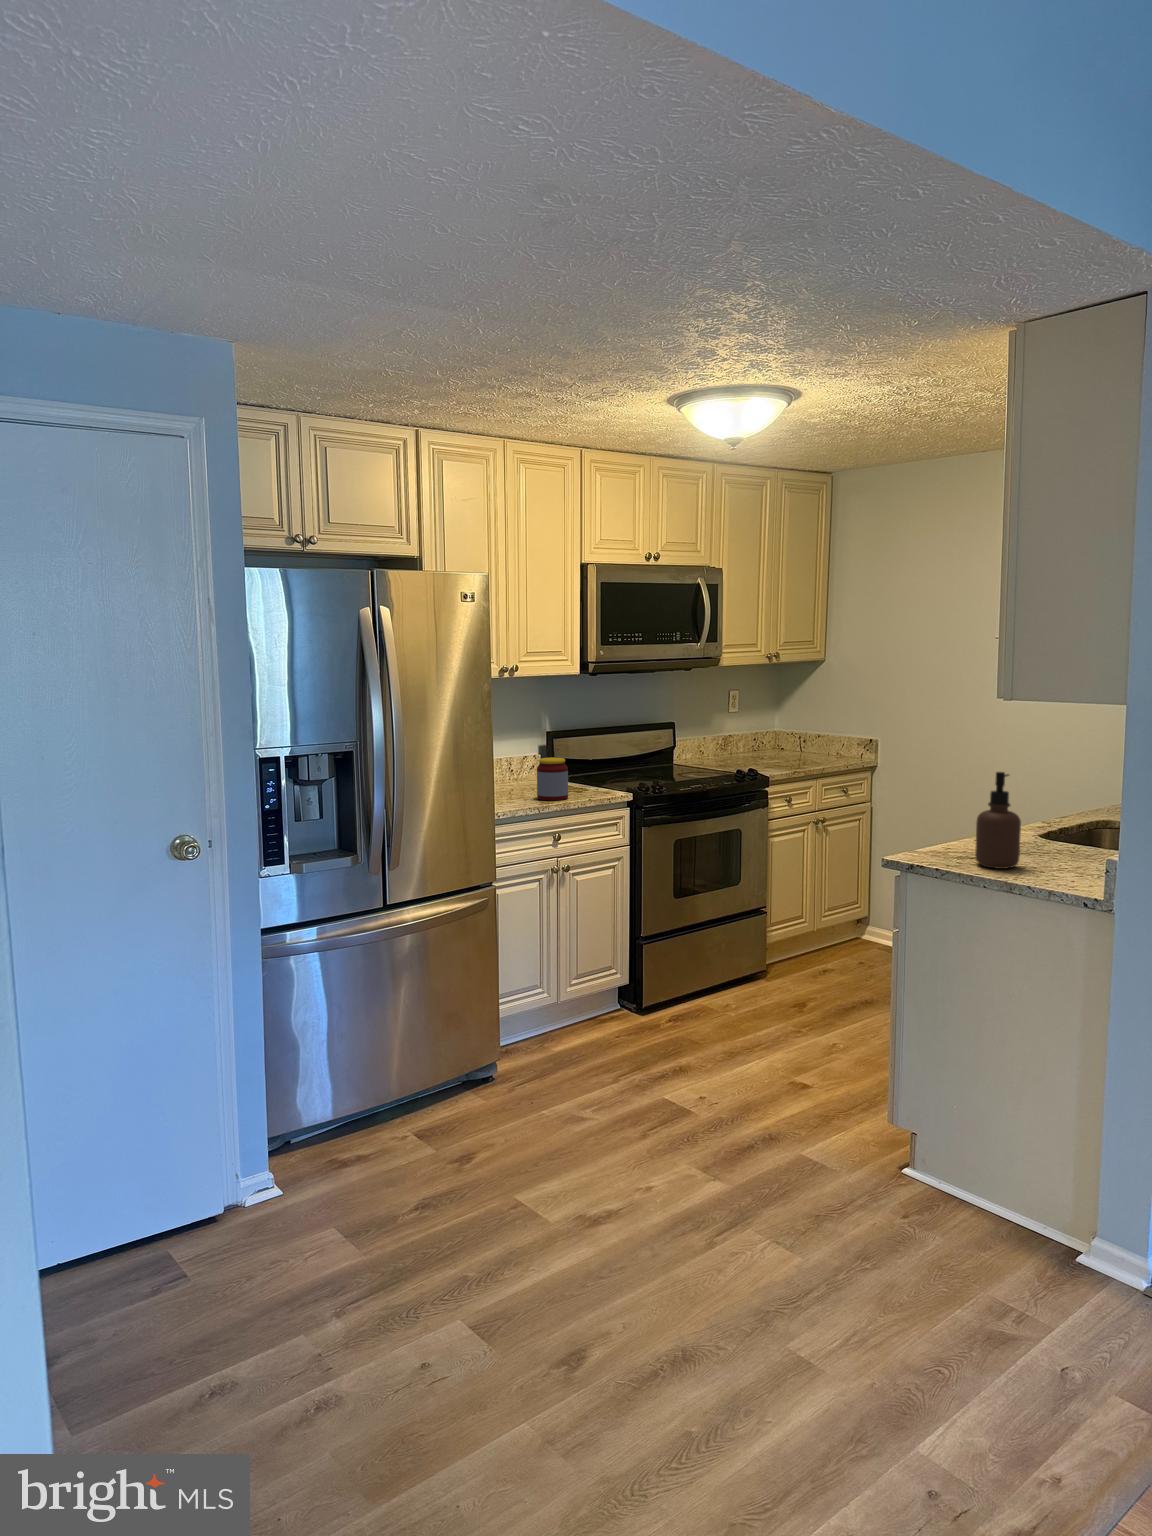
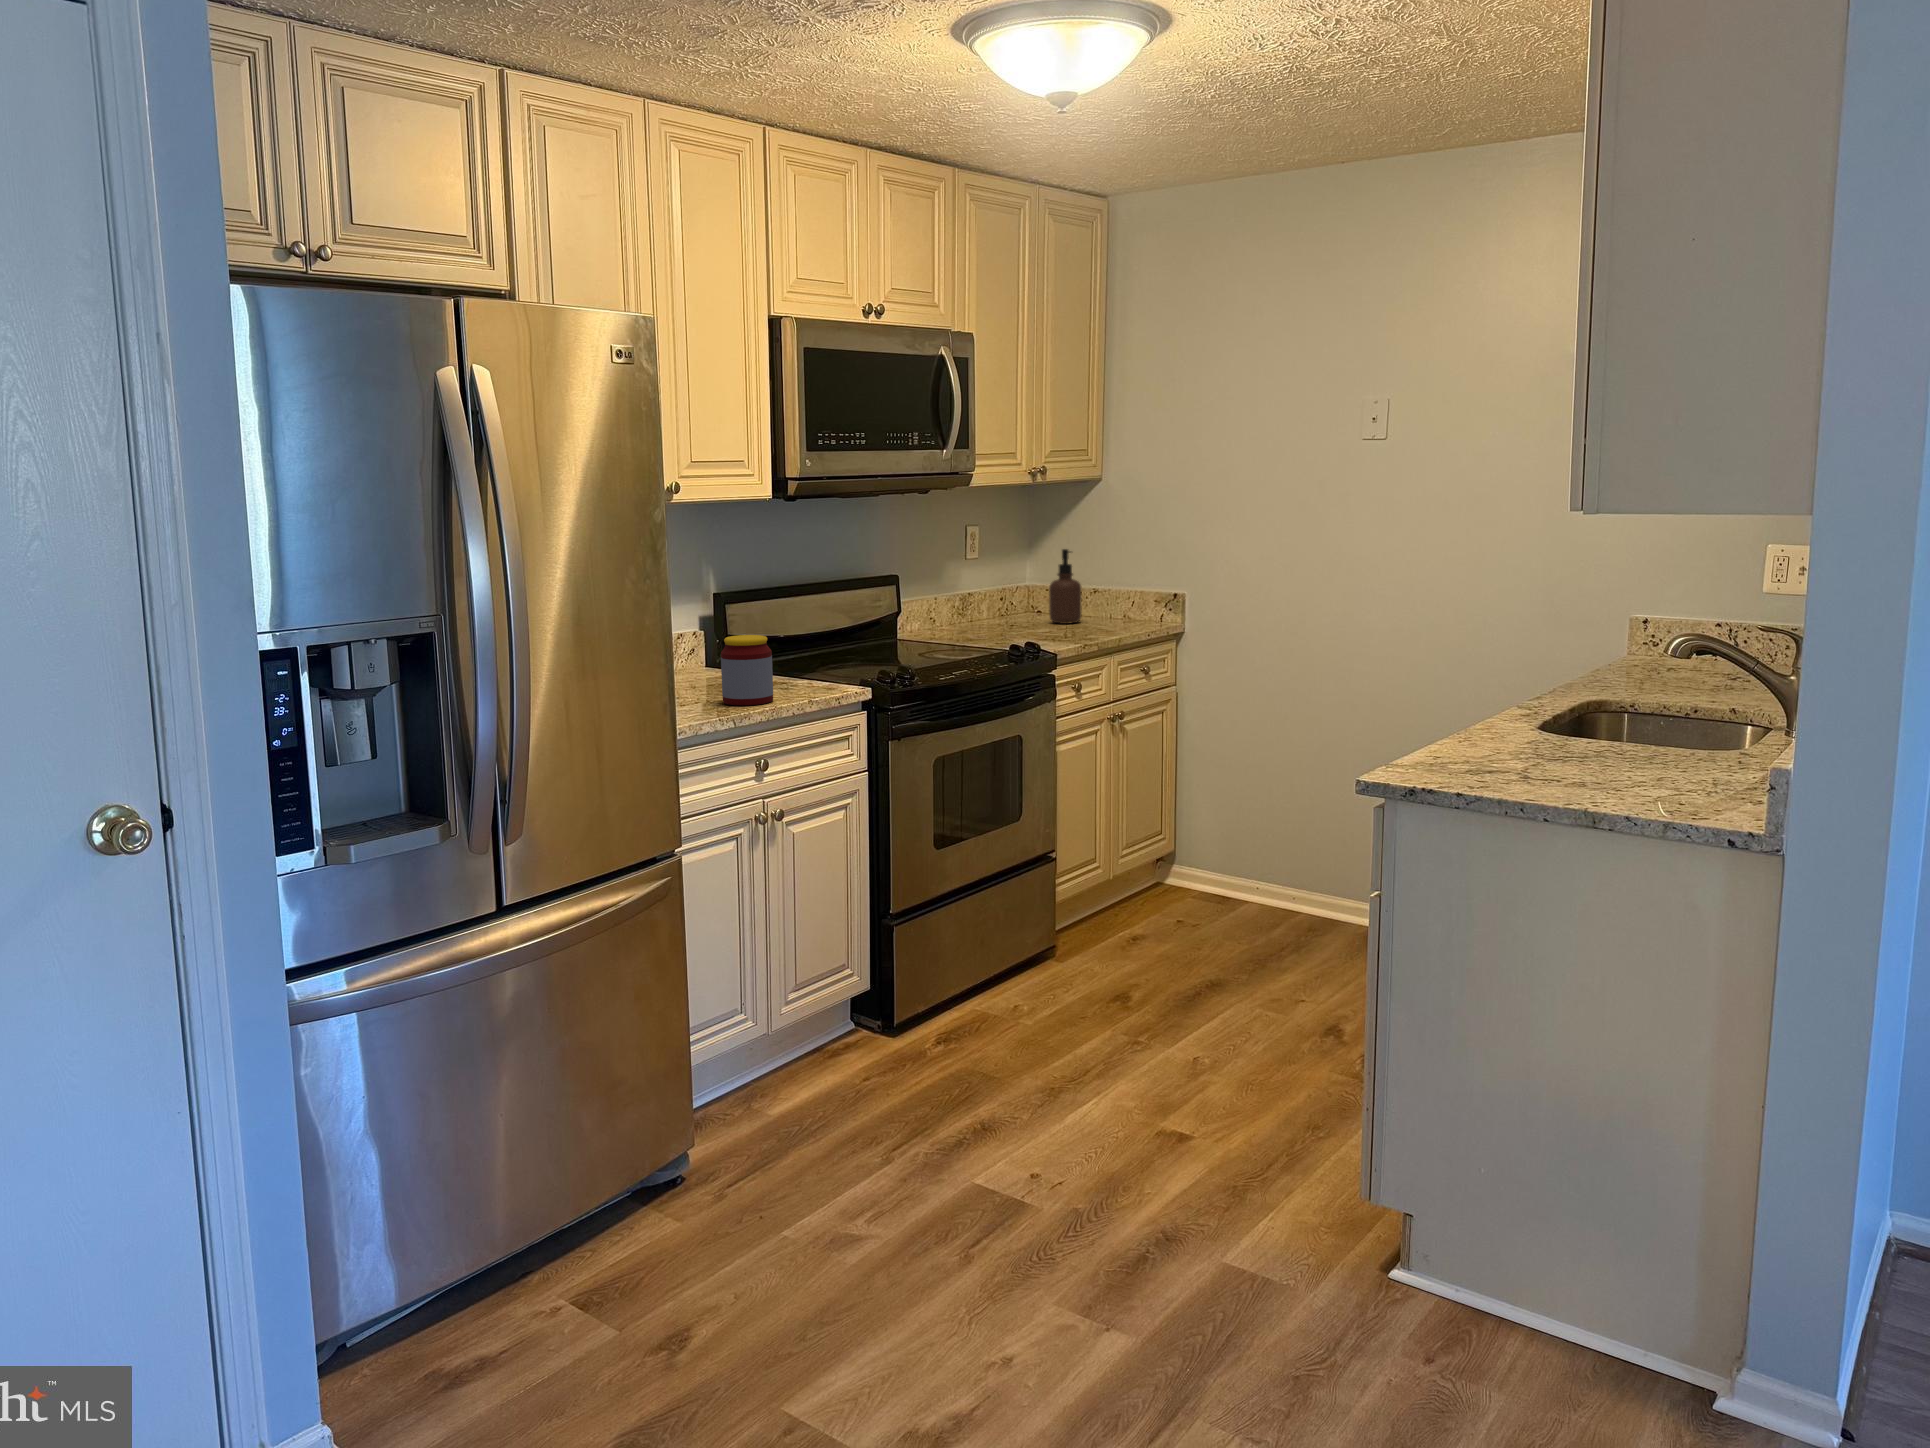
soap dispenser: present [975,772,1021,869] -> present [1049,549,1082,624]

